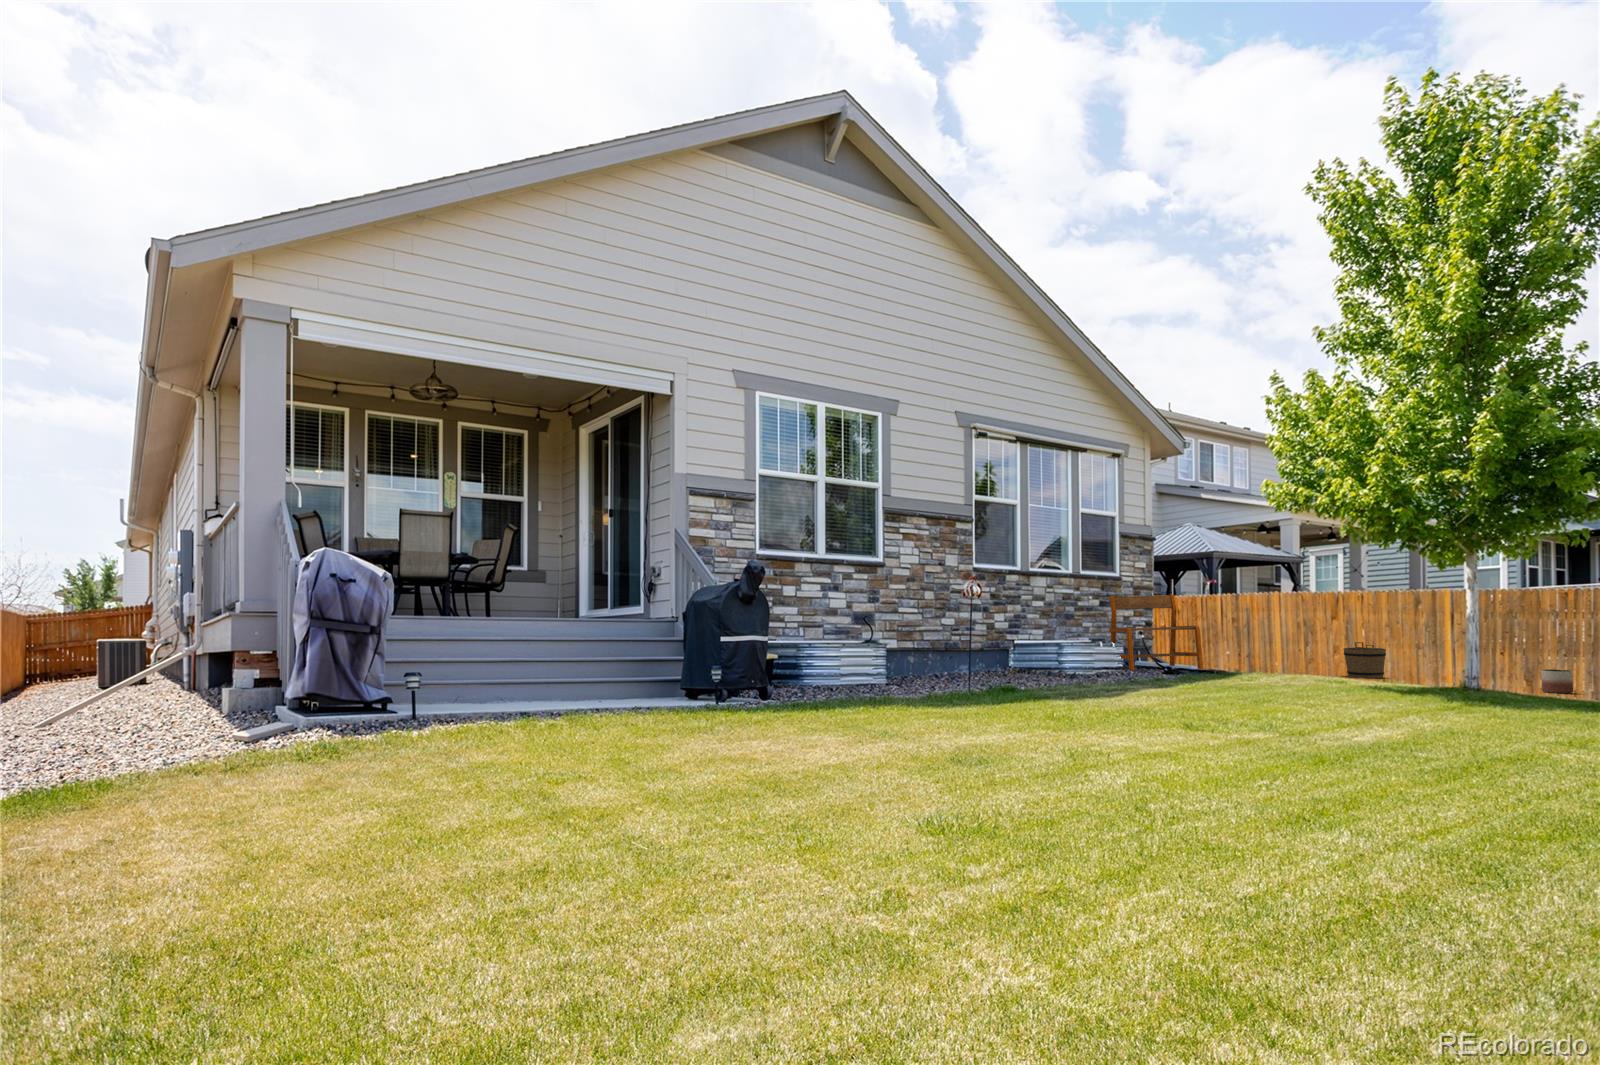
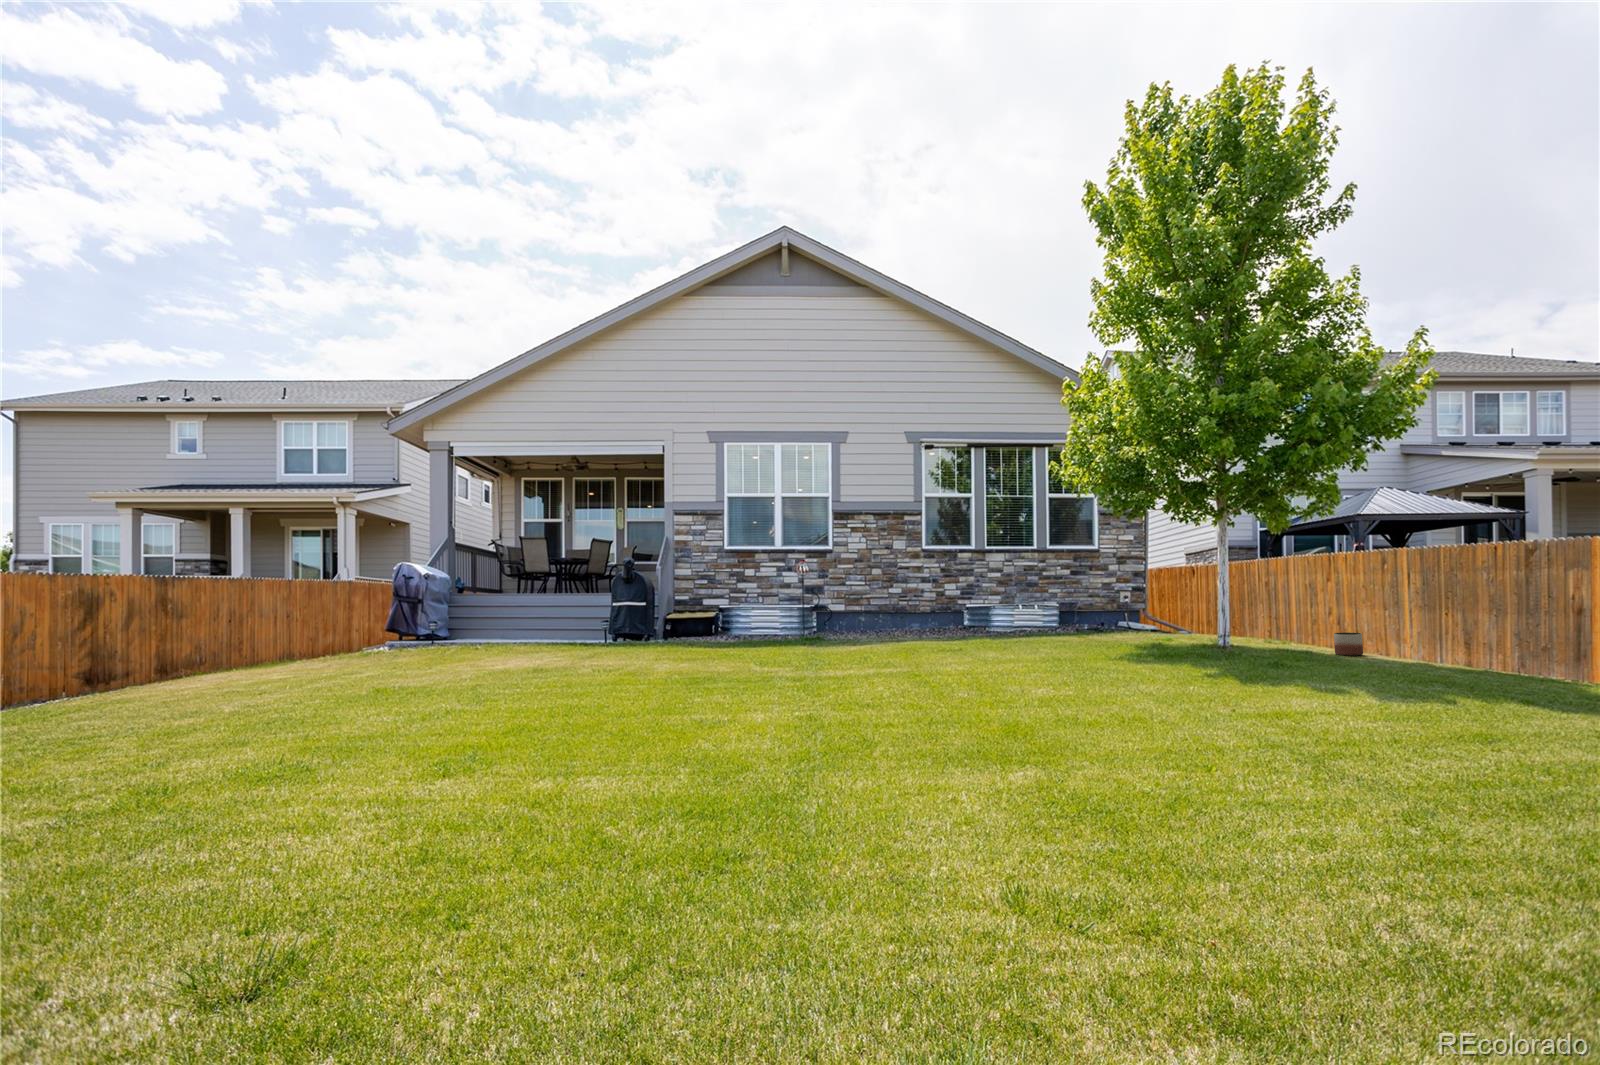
bench: present [1109,594,1203,670] -> none [1079,563,1153,629]
bucket: present [1344,642,1386,679] -> none [1251,605,1290,638]

